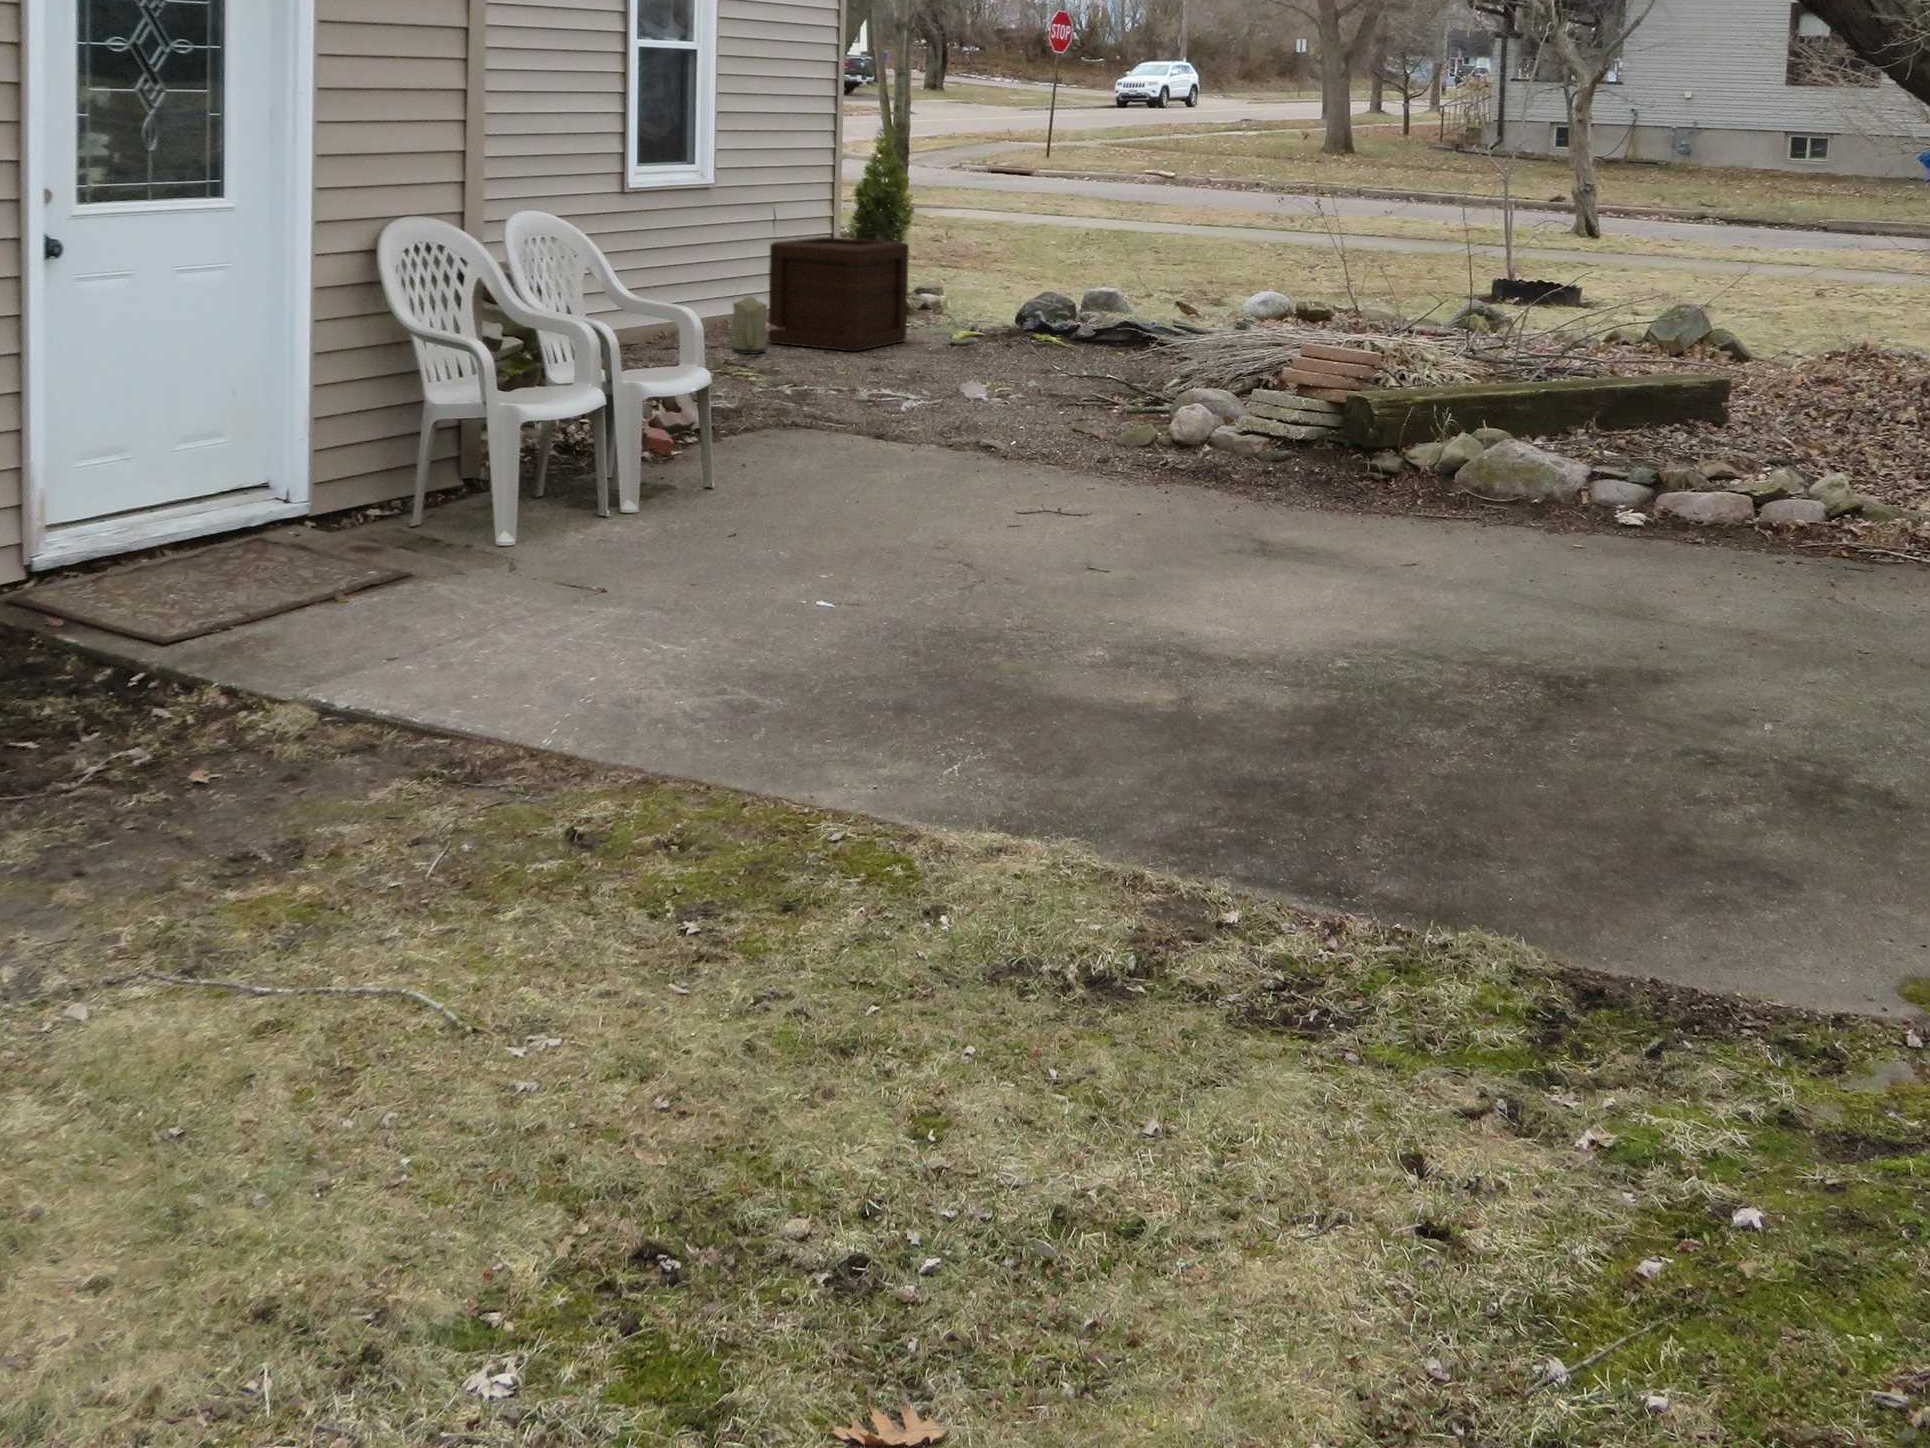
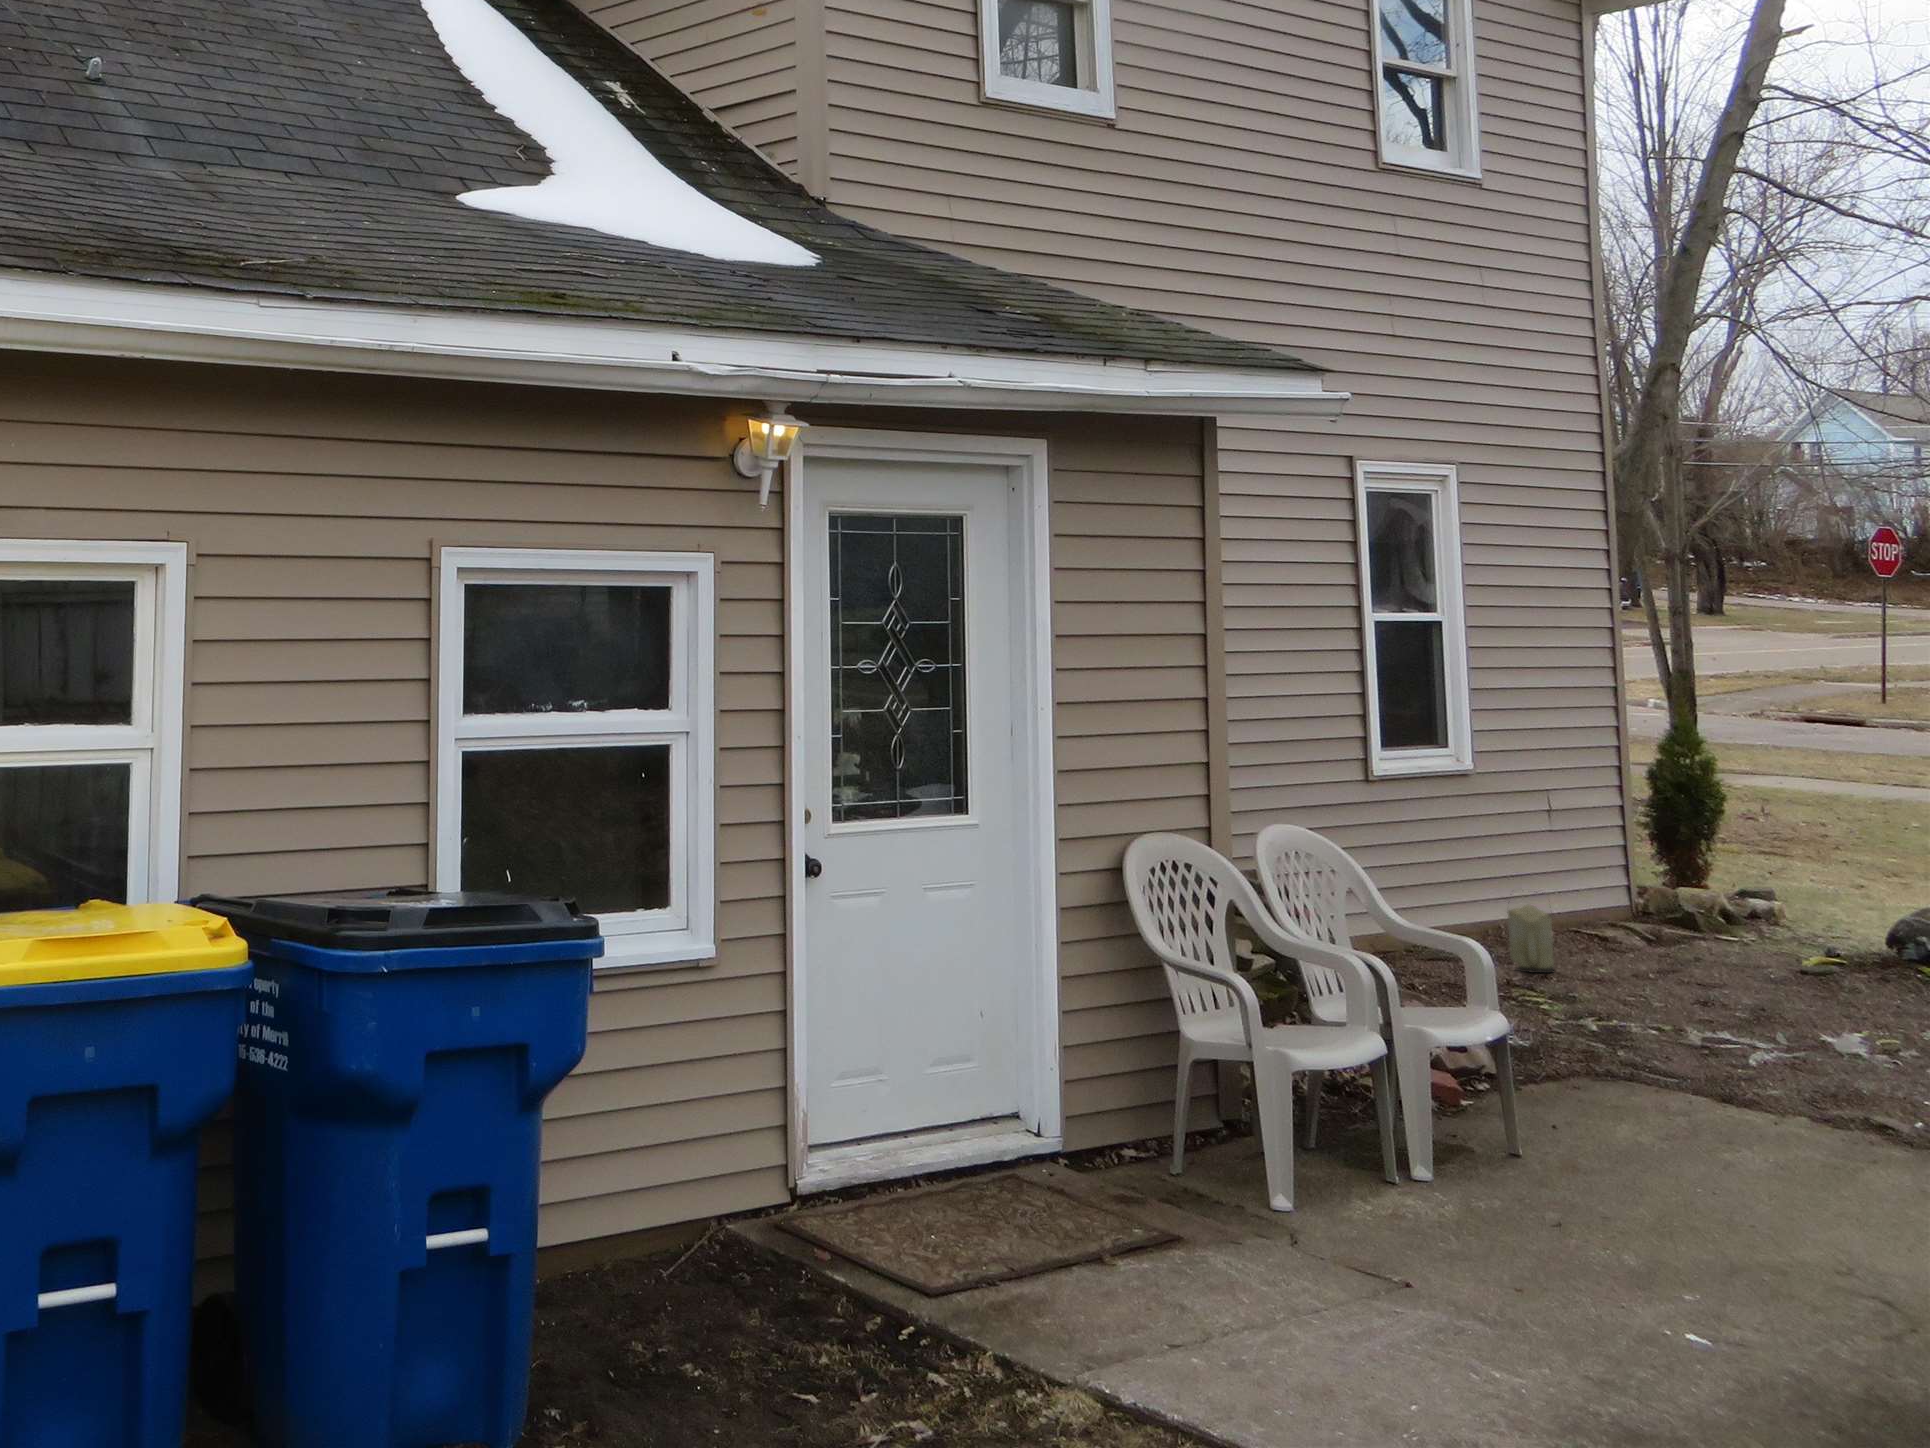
wooden crate: present [768,237,909,351] -> none [1548,832,1743,978]

